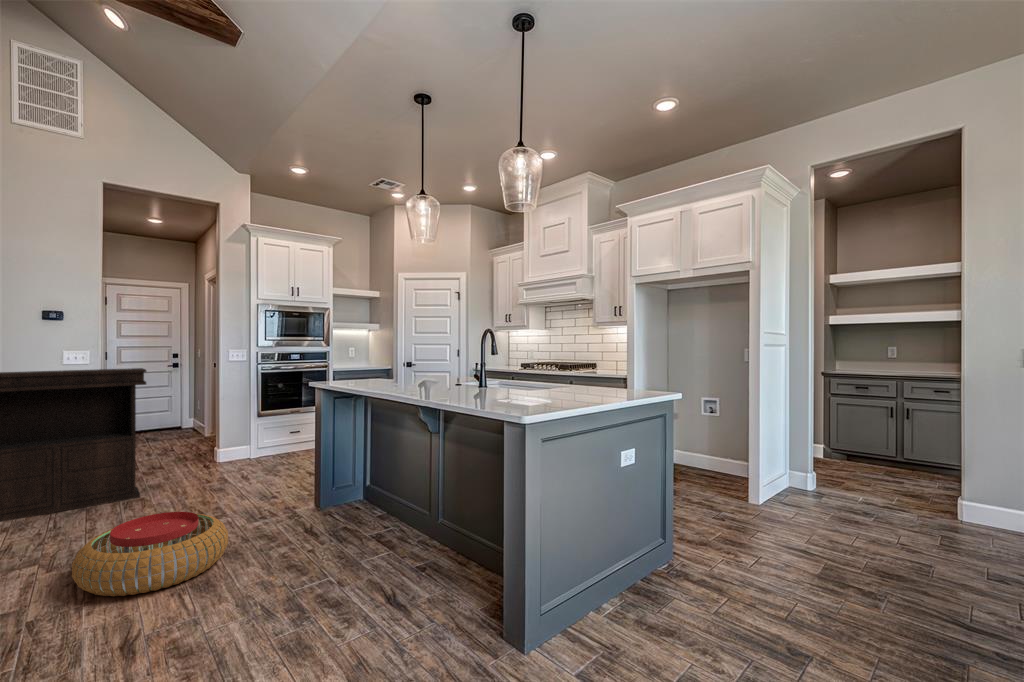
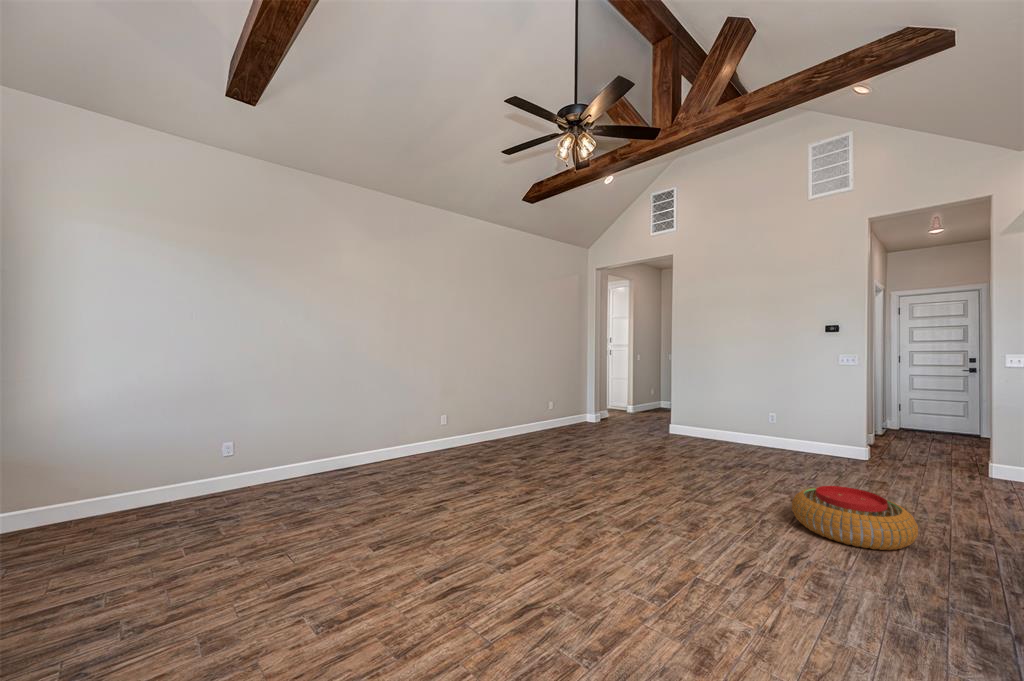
console table: present [0,368,146,522] -> none [762,369,892,481]

